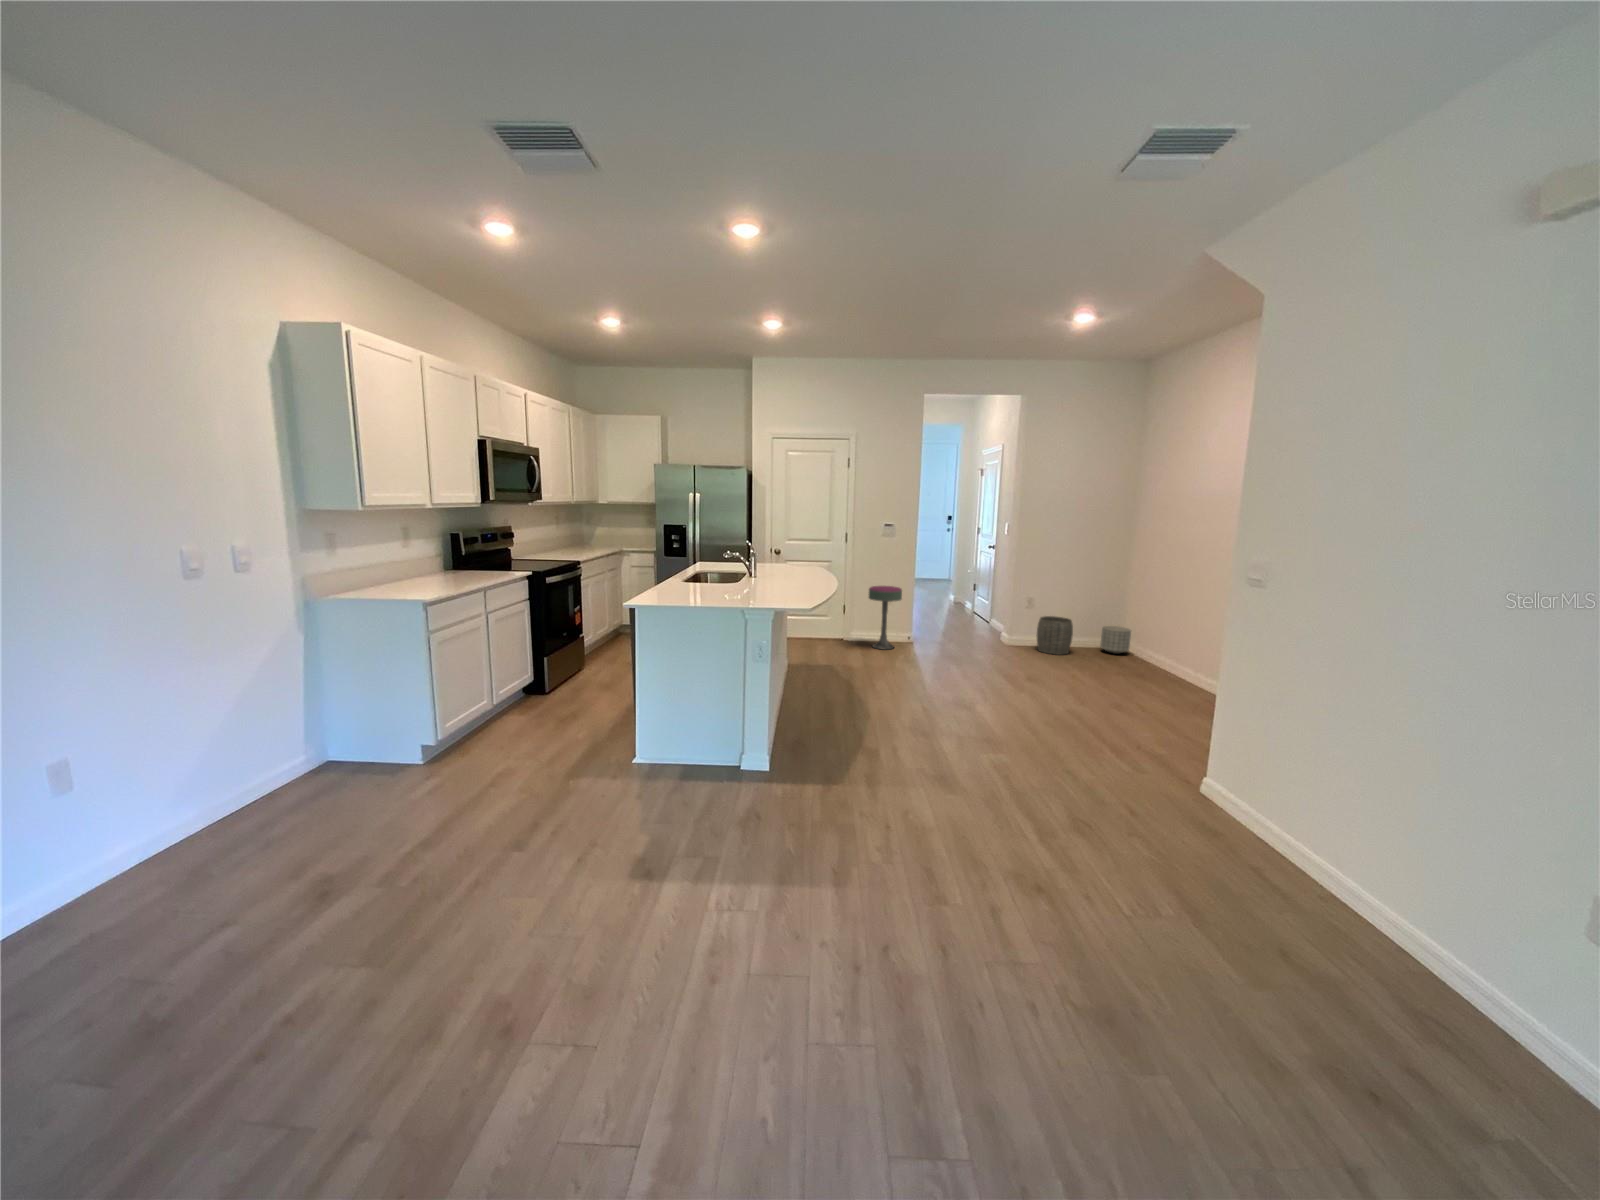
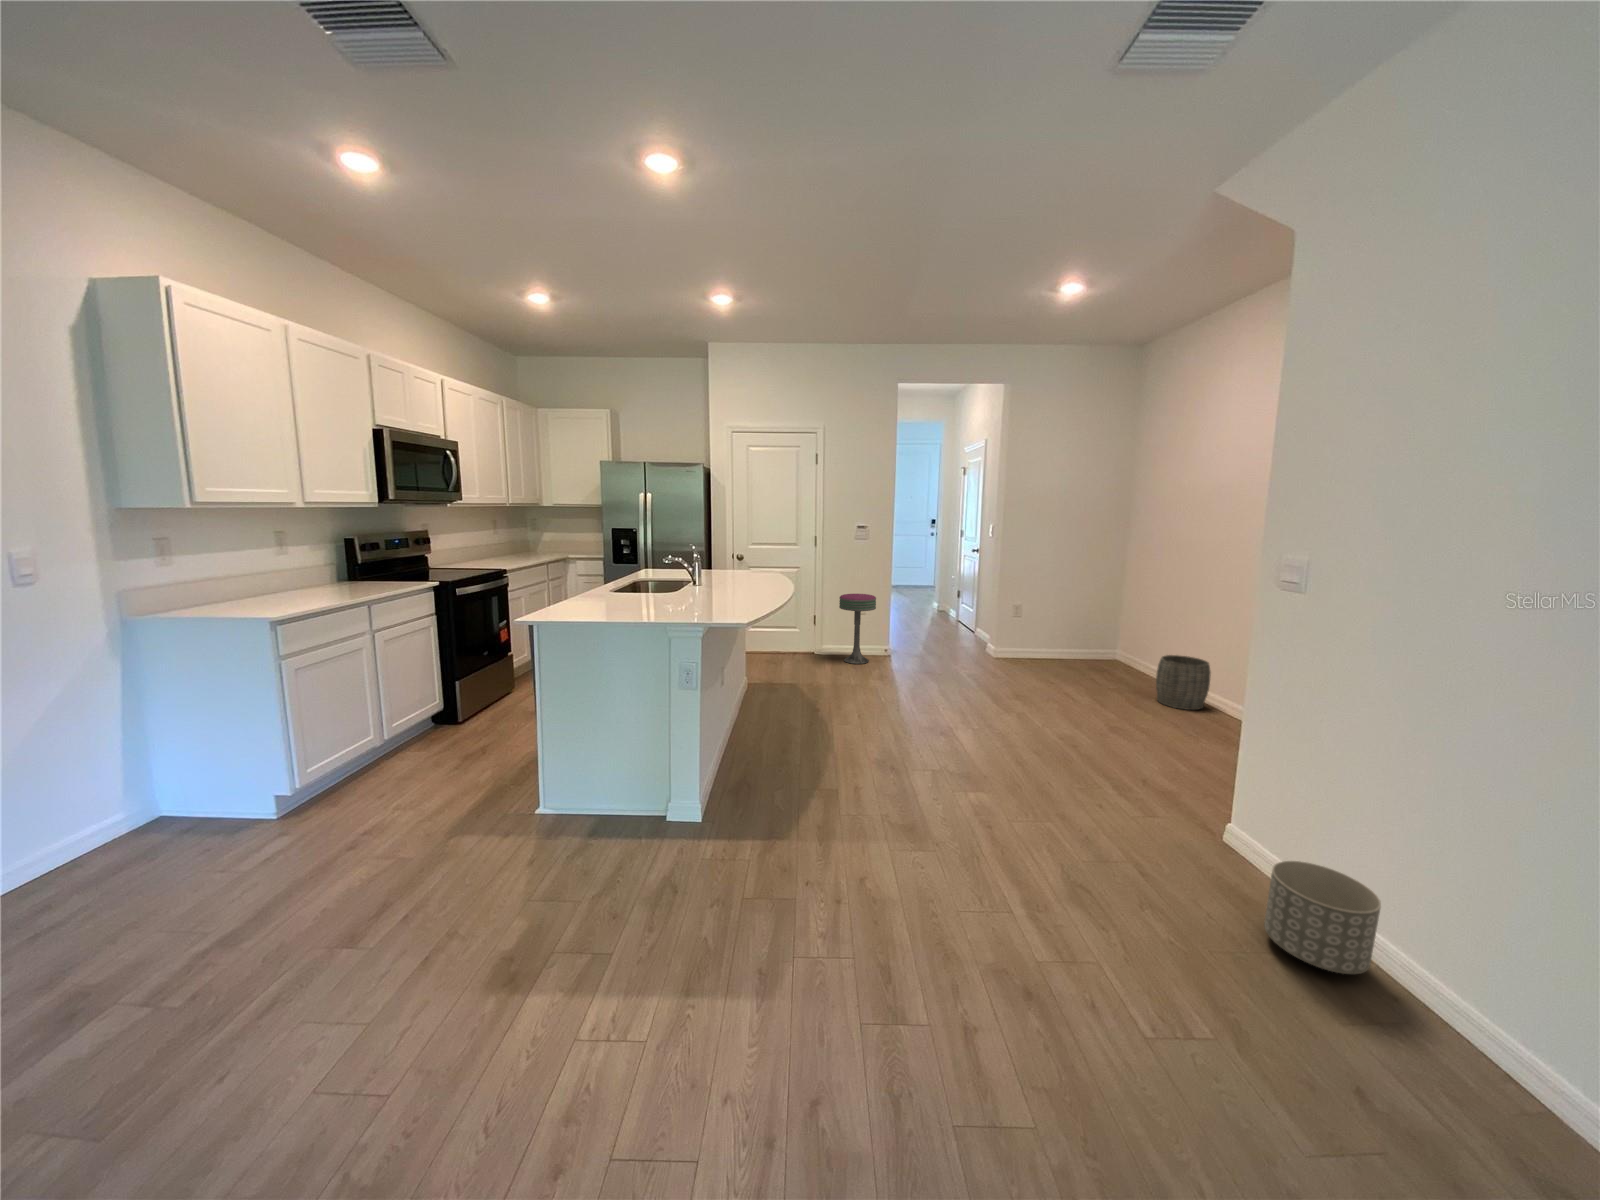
woven basket: present [1037,616,1073,655] -> present [1156,655,1211,710]
planter: present [1100,626,1131,654] -> present [1264,861,1381,974]

